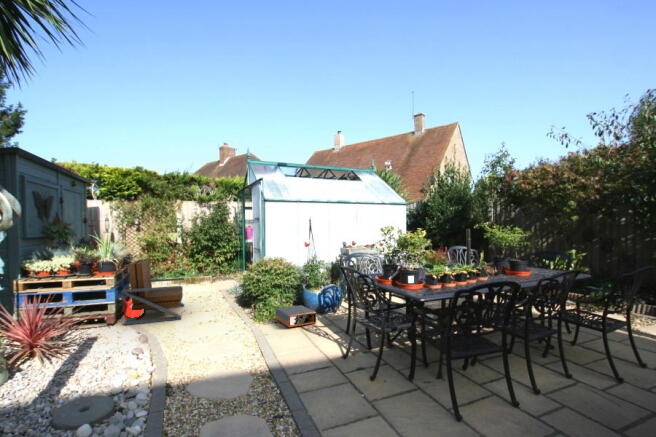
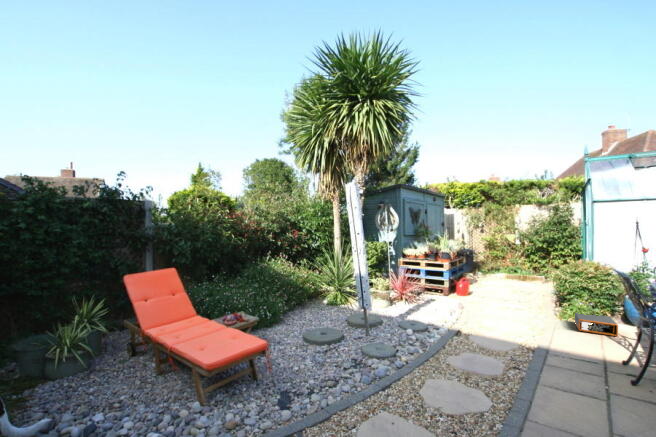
lounge chair: present [121,259,184,325] -> none [452,254,503,303]

